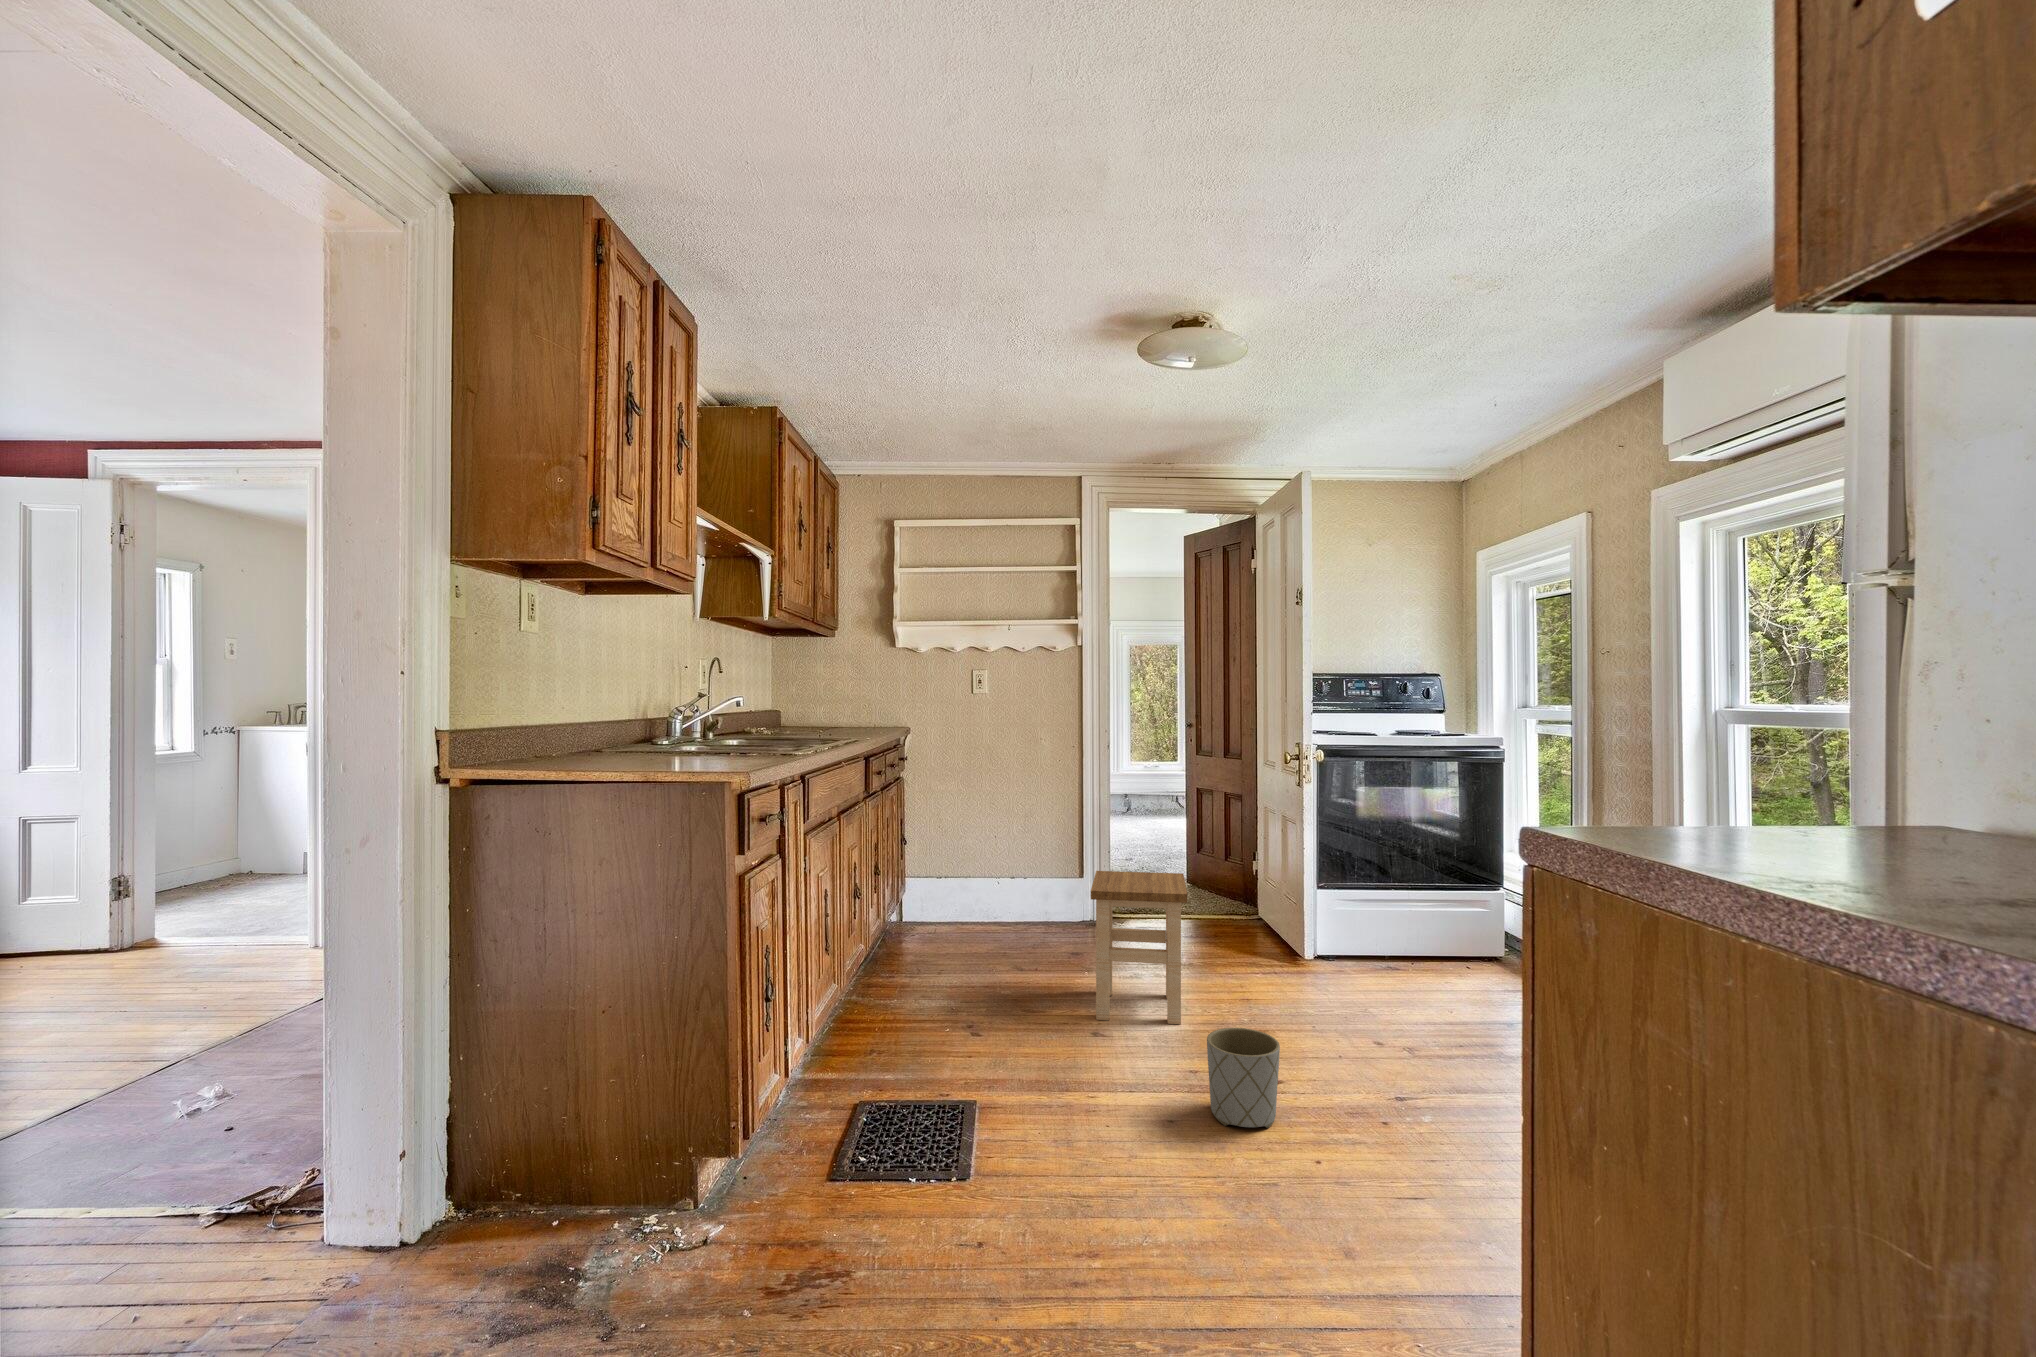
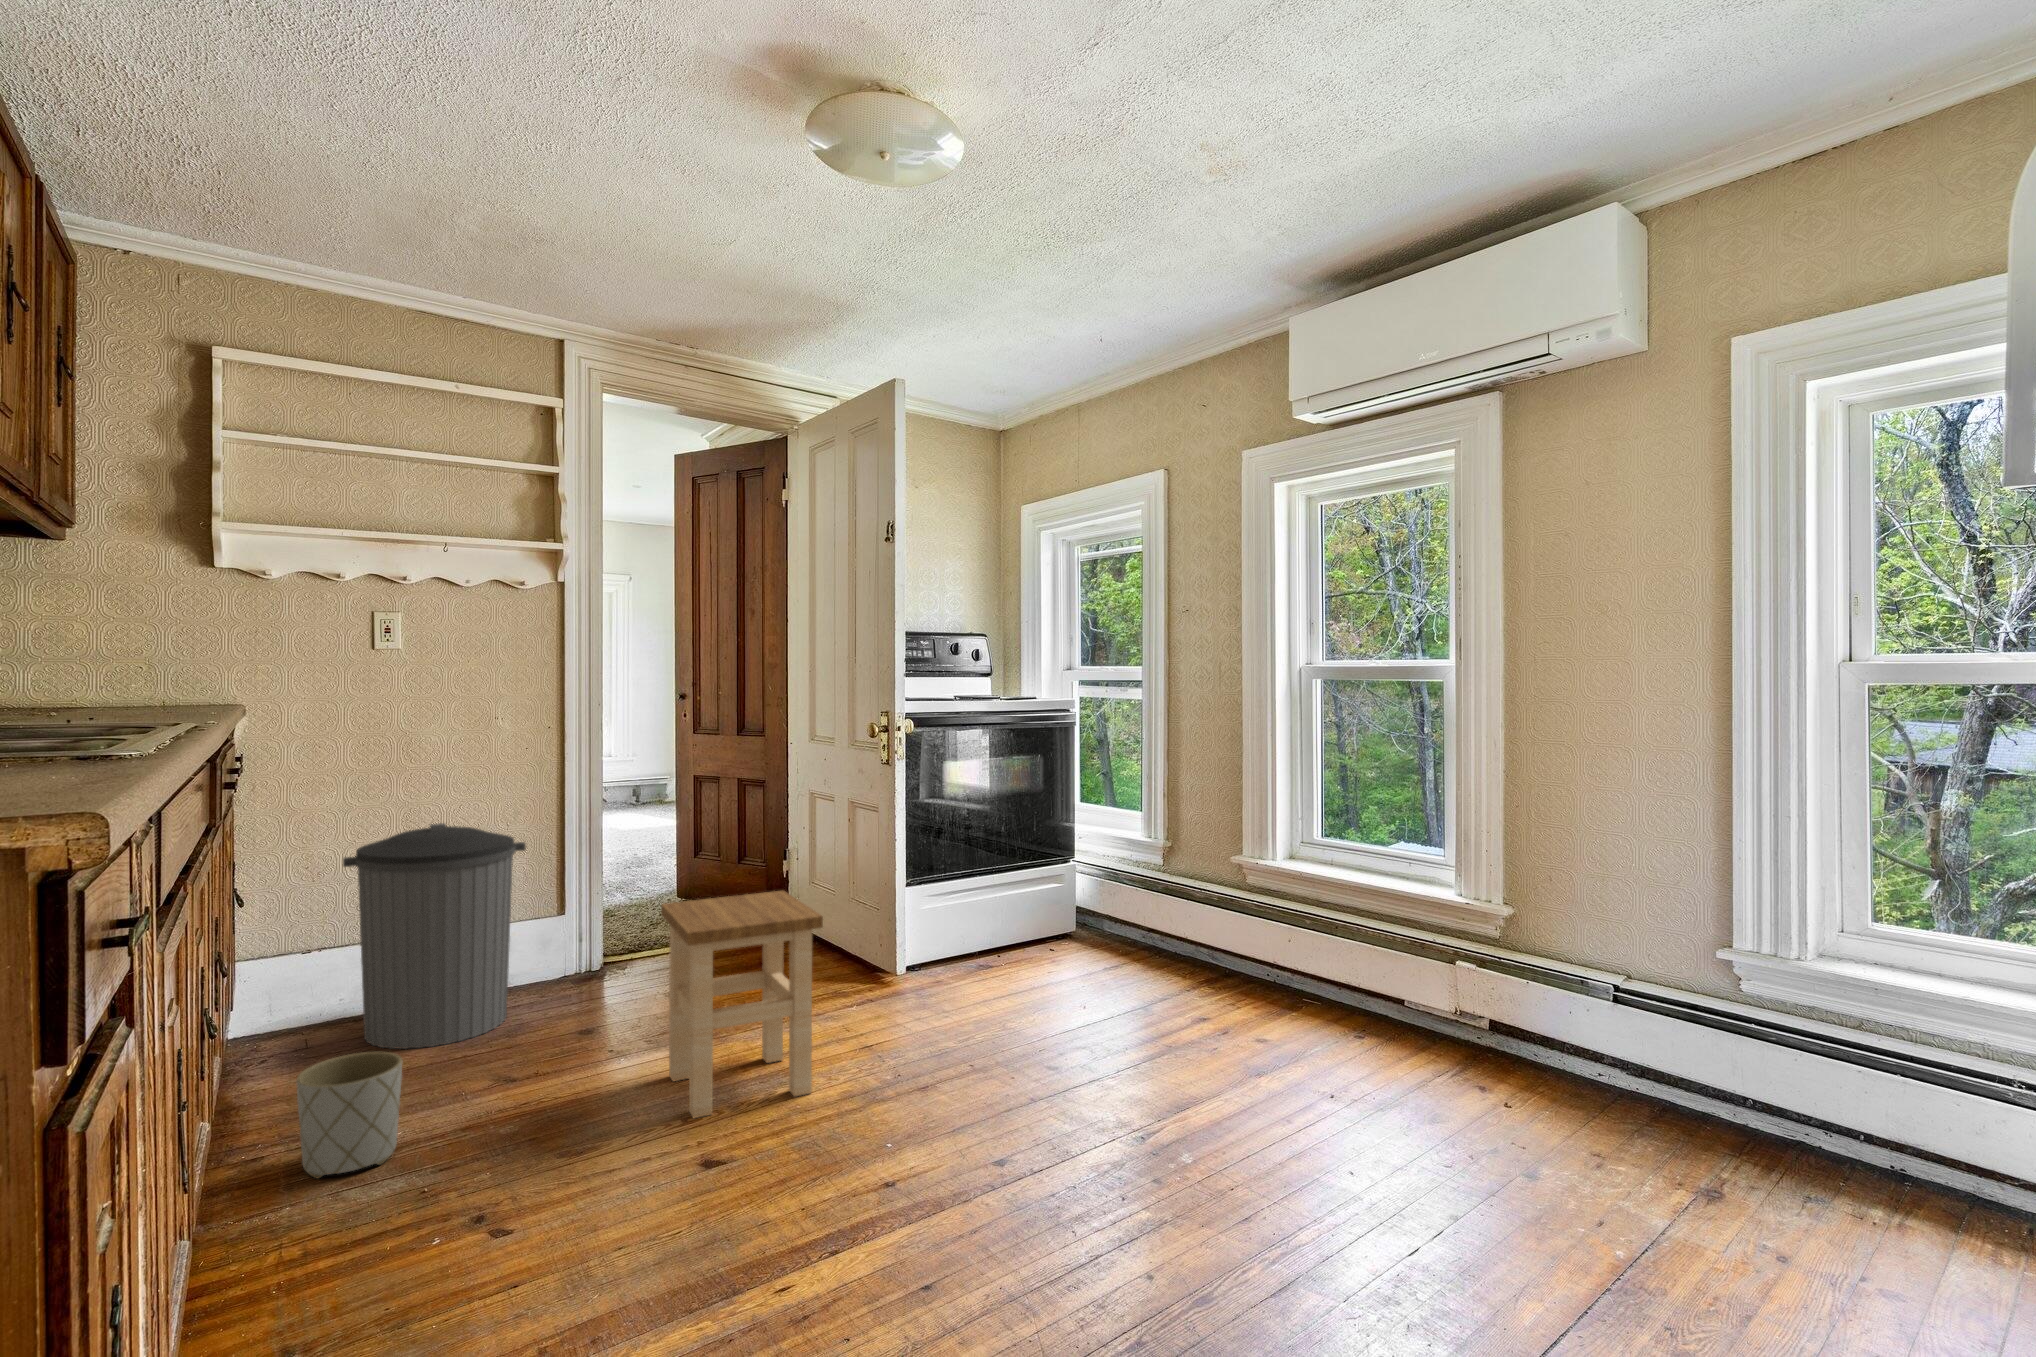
trash can: none [947,804,1047,944] -> present [343,823,526,1049]
planter: present [1207,1028,1280,1128] -> present [297,1052,402,1178]

